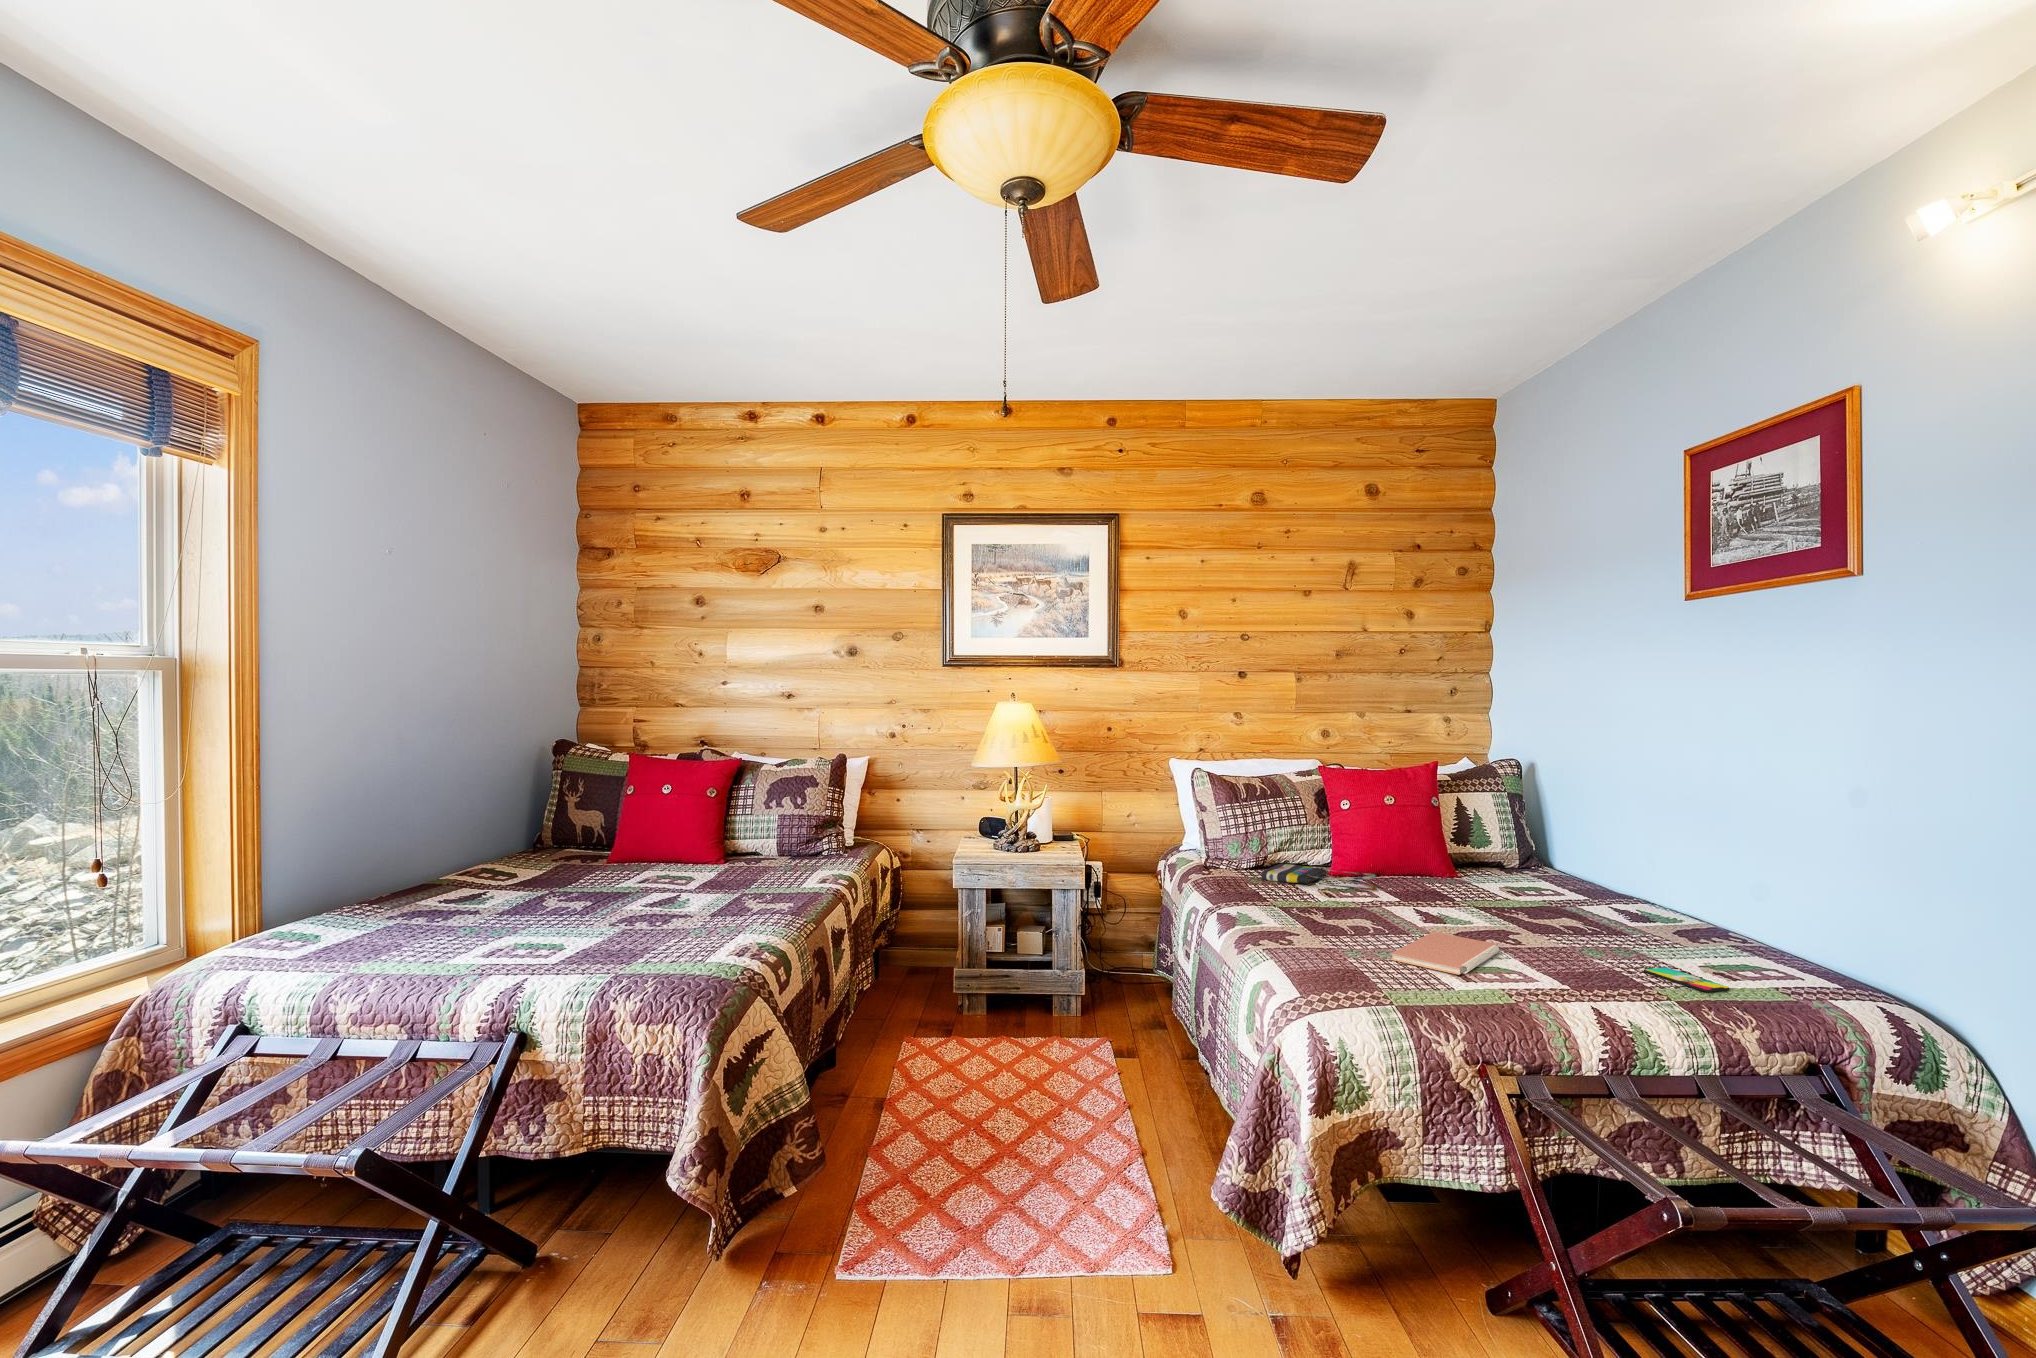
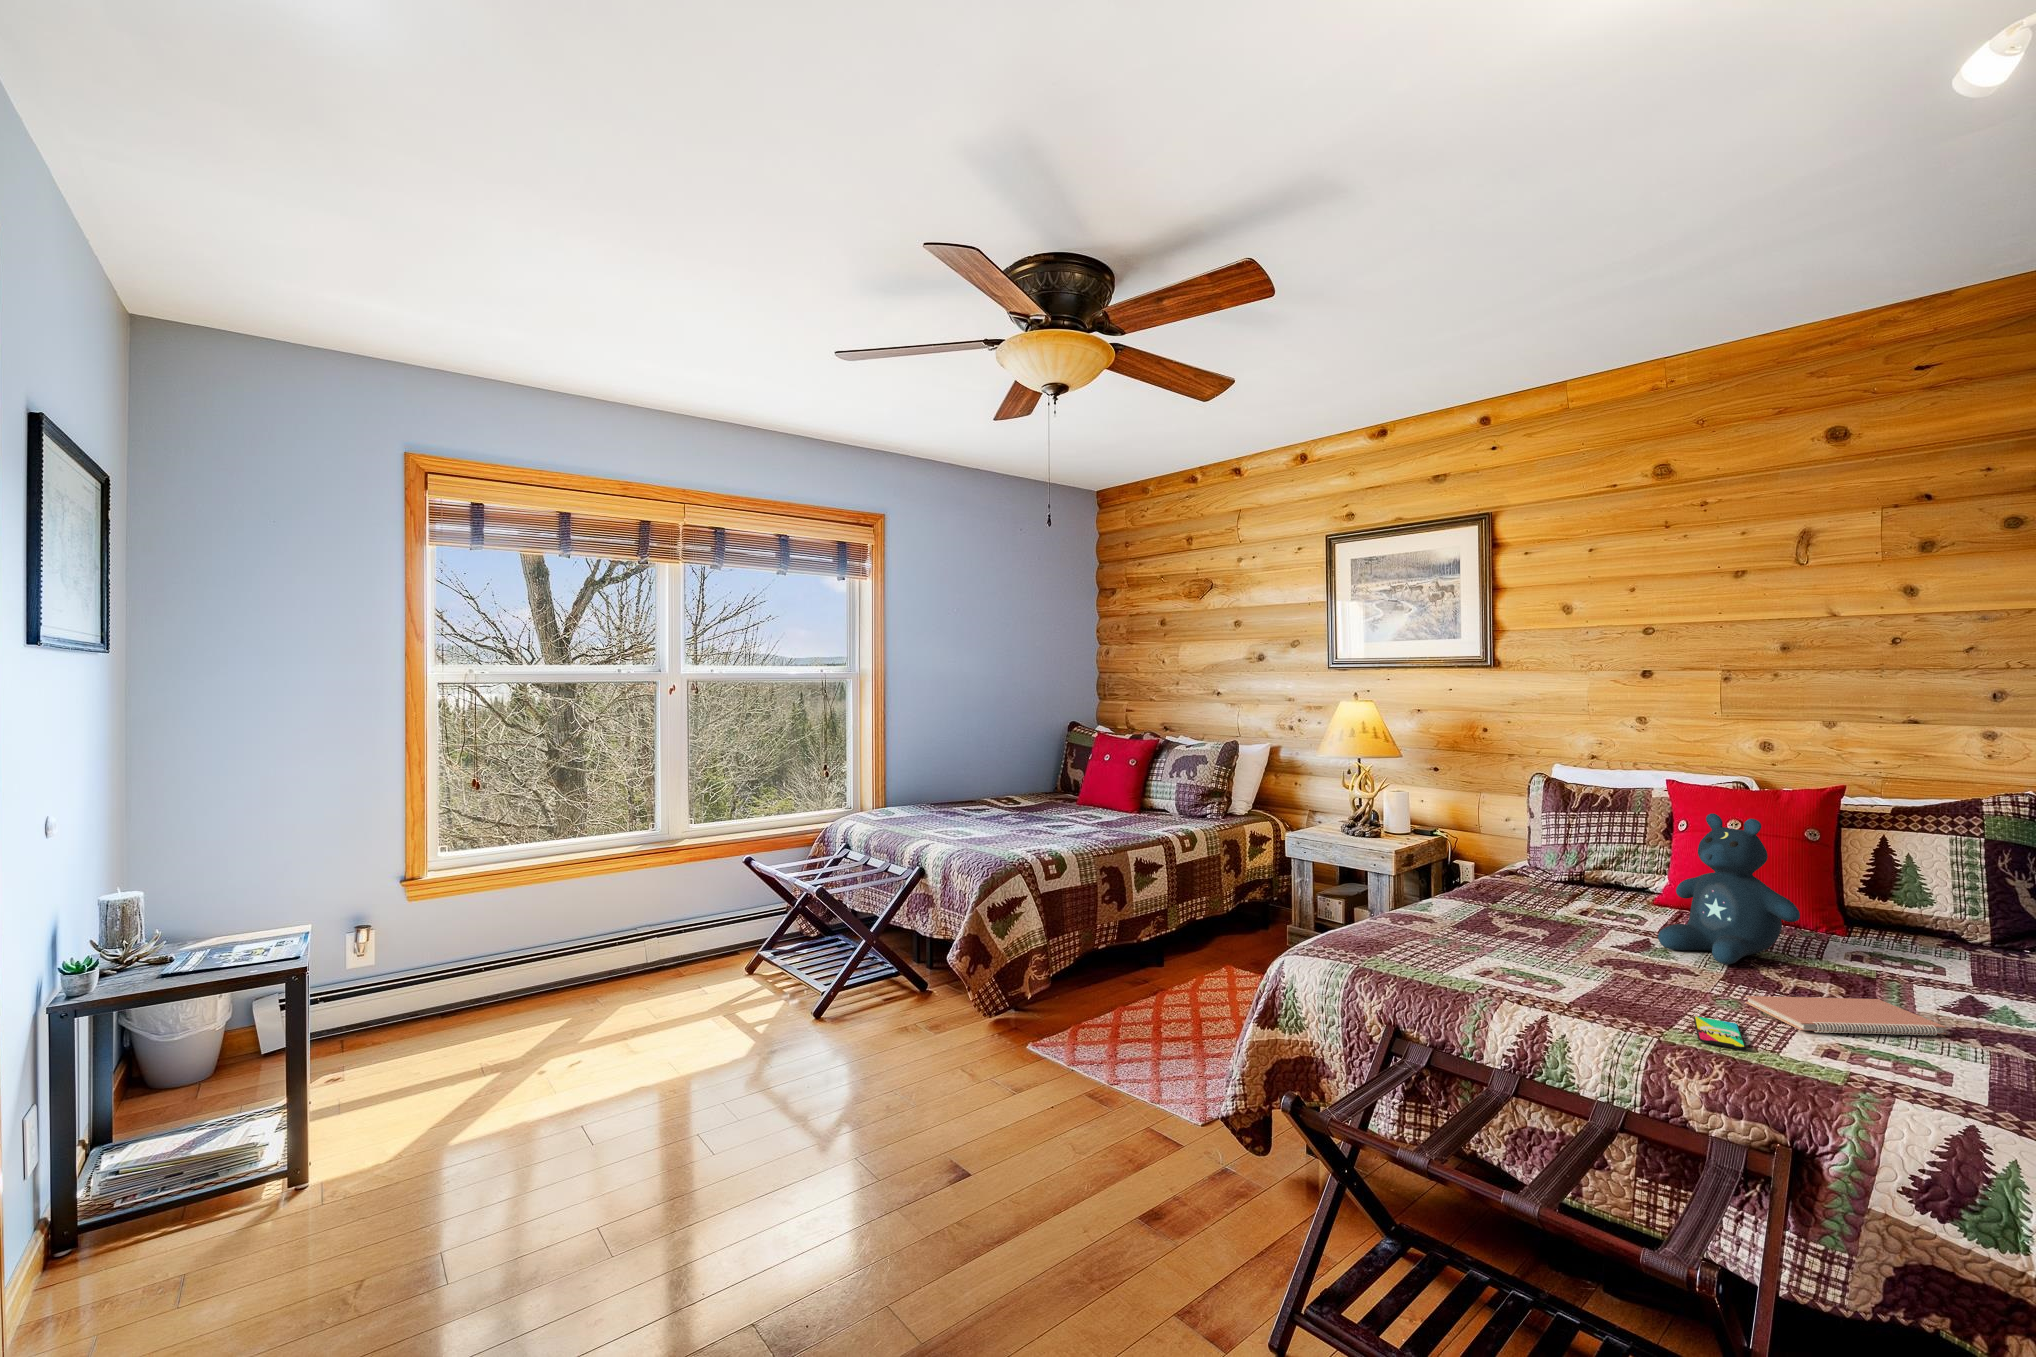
stuffed bear: none [1435,788,1544,917] -> present [1658,813,1800,965]
tote bag: present [1262,864,1377,891] -> none [1519,880,1624,917]
notebook: present [1391,932,1499,975] -> present [1745,996,1946,1035]

